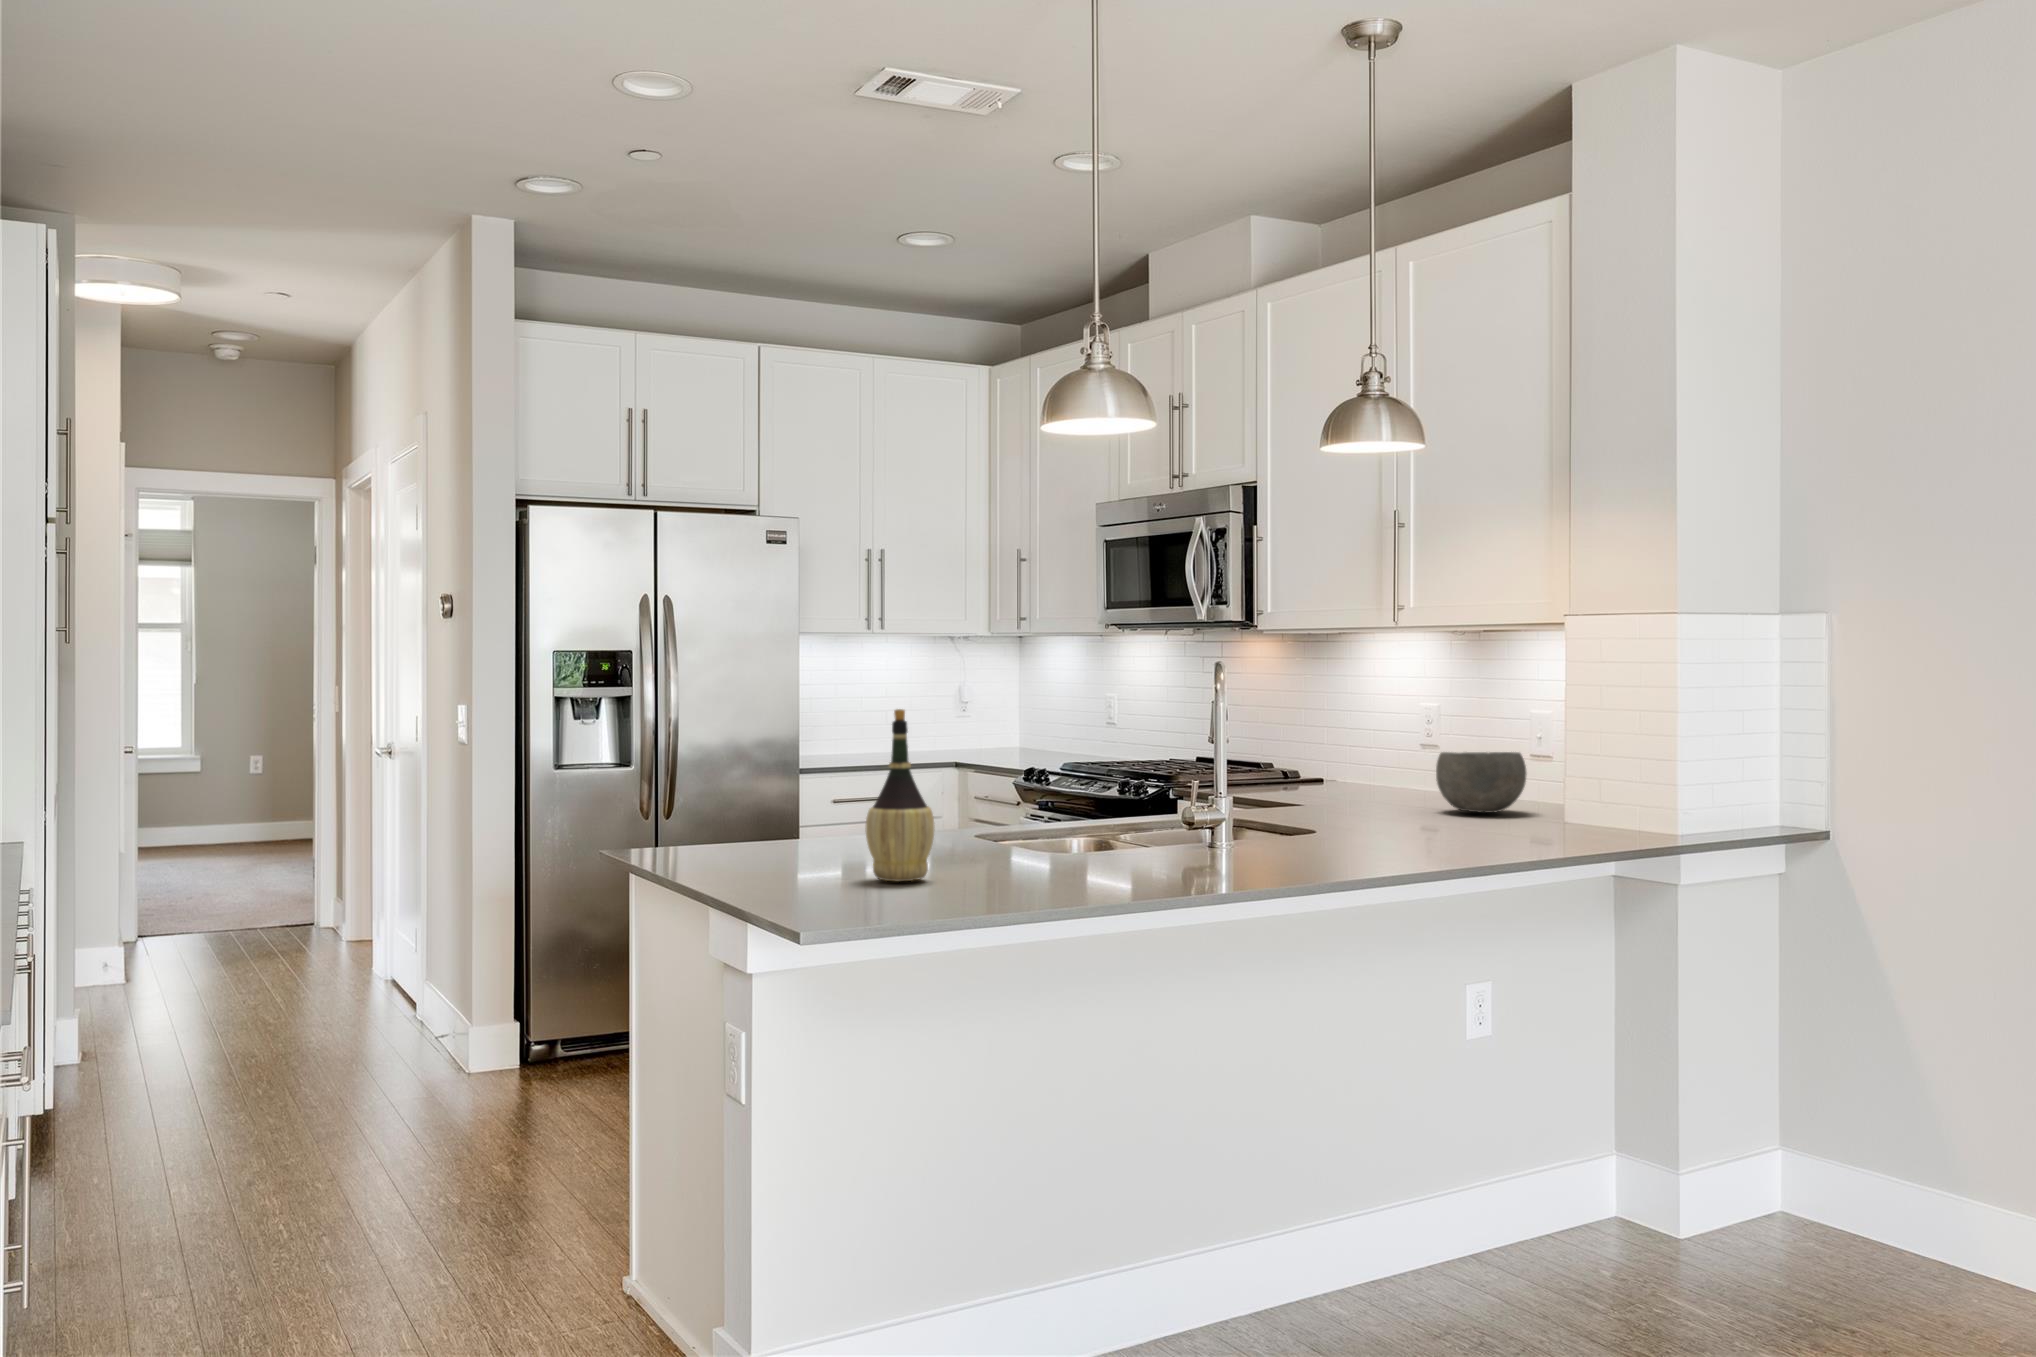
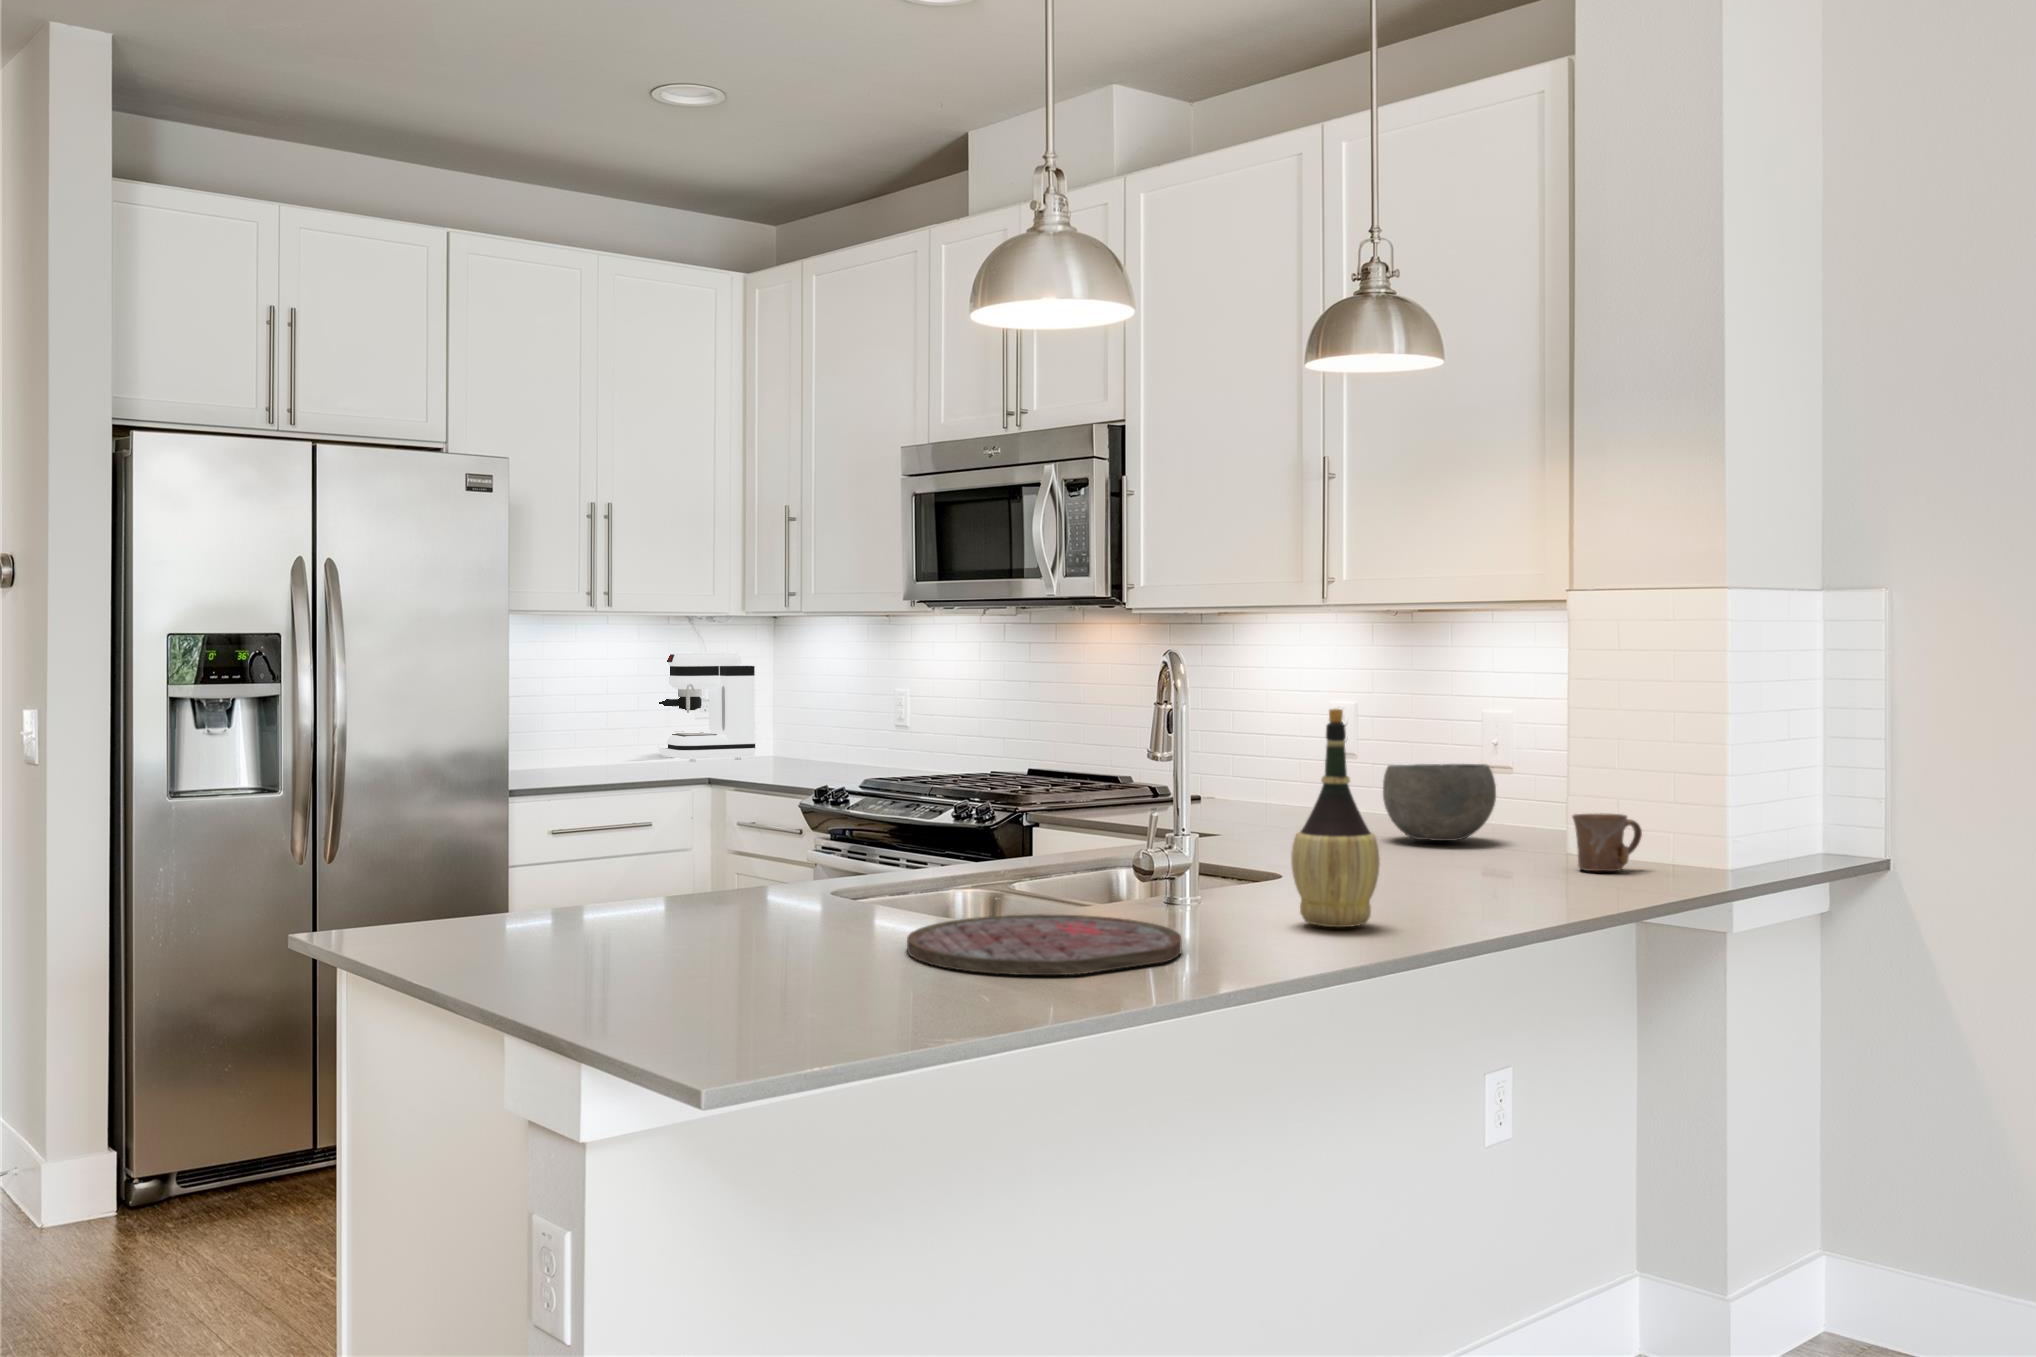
coffee maker: none [906,664,998,751] -> present [658,652,755,762]
wine bottle: present [866,709,934,881] -> present [1291,709,1380,927]
mug: none [1562,790,1619,834] -> present [1572,813,1642,871]
cutting board: none [1003,849,1195,884] -> present [907,914,1182,975]

